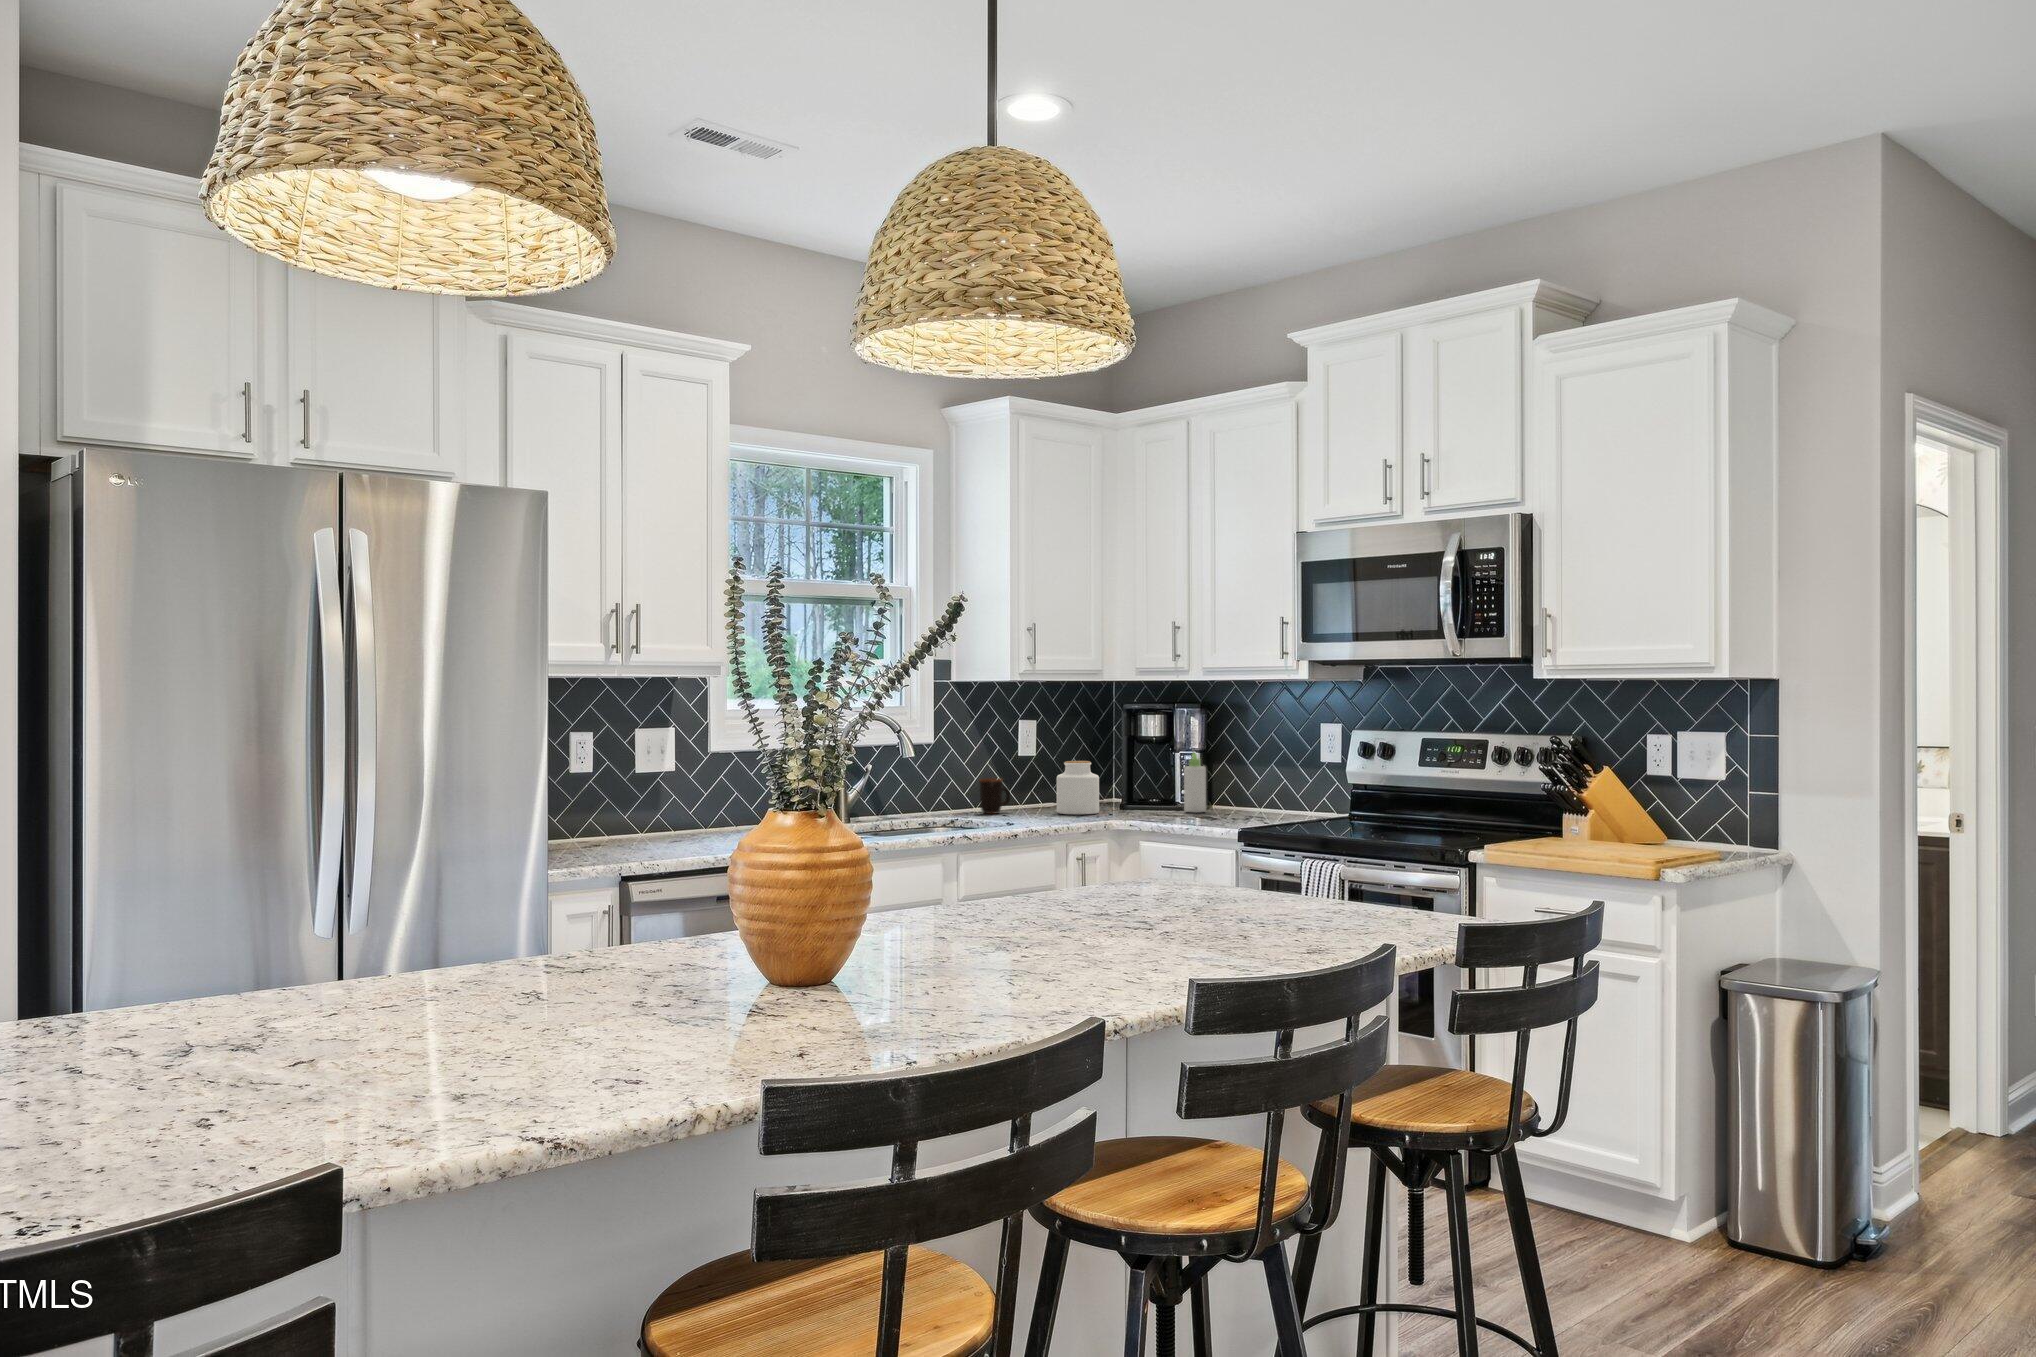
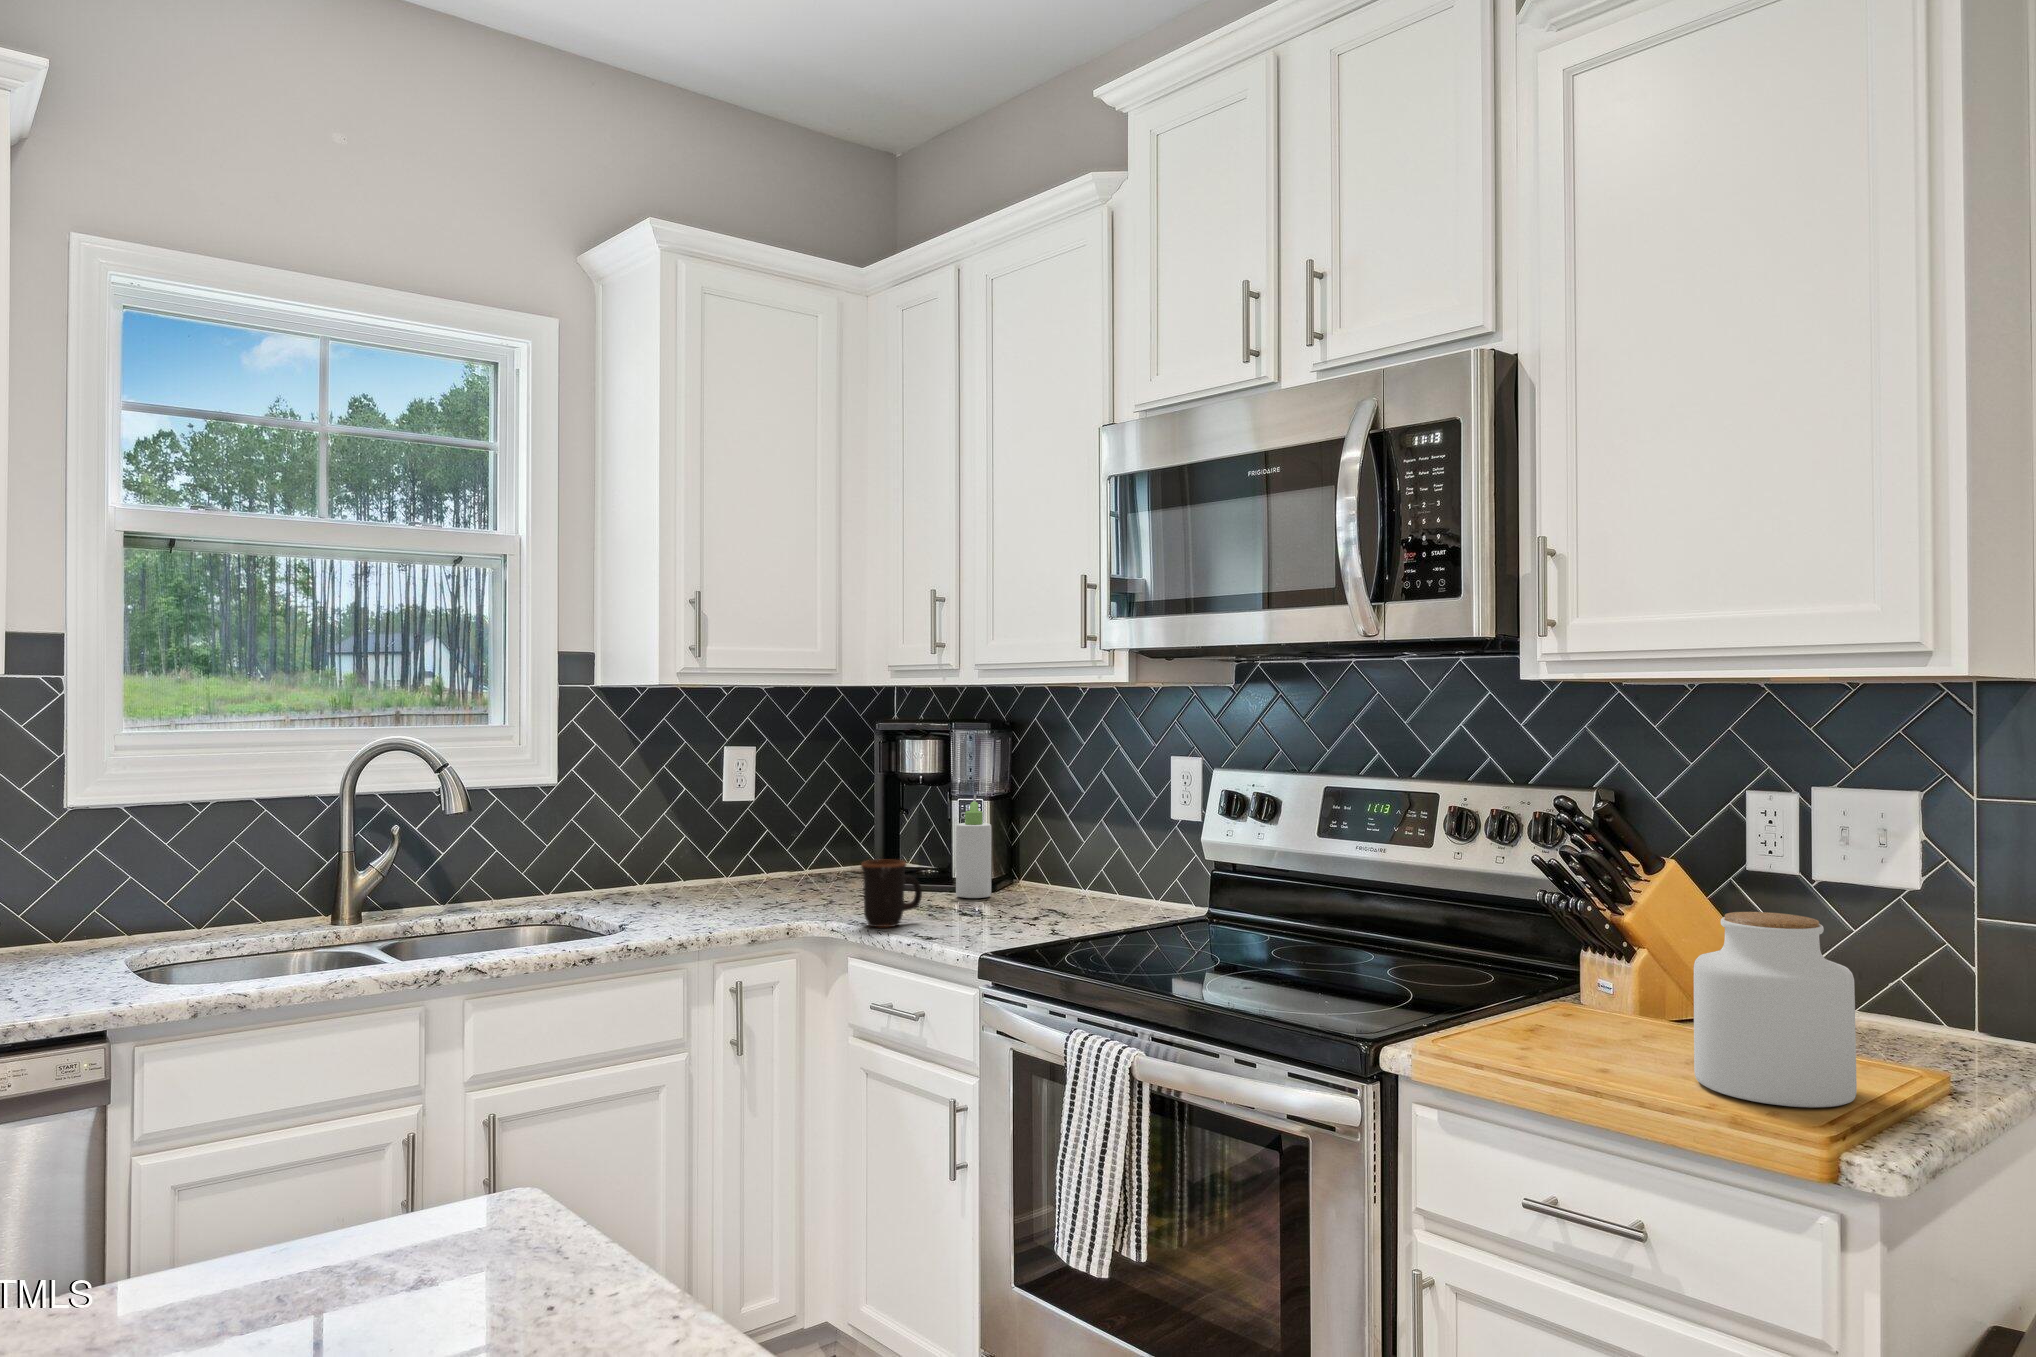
jar: present [1057,761,1099,814] -> present [1694,912,1857,1107]
mug: present [979,778,1010,814] -> present [861,860,922,927]

